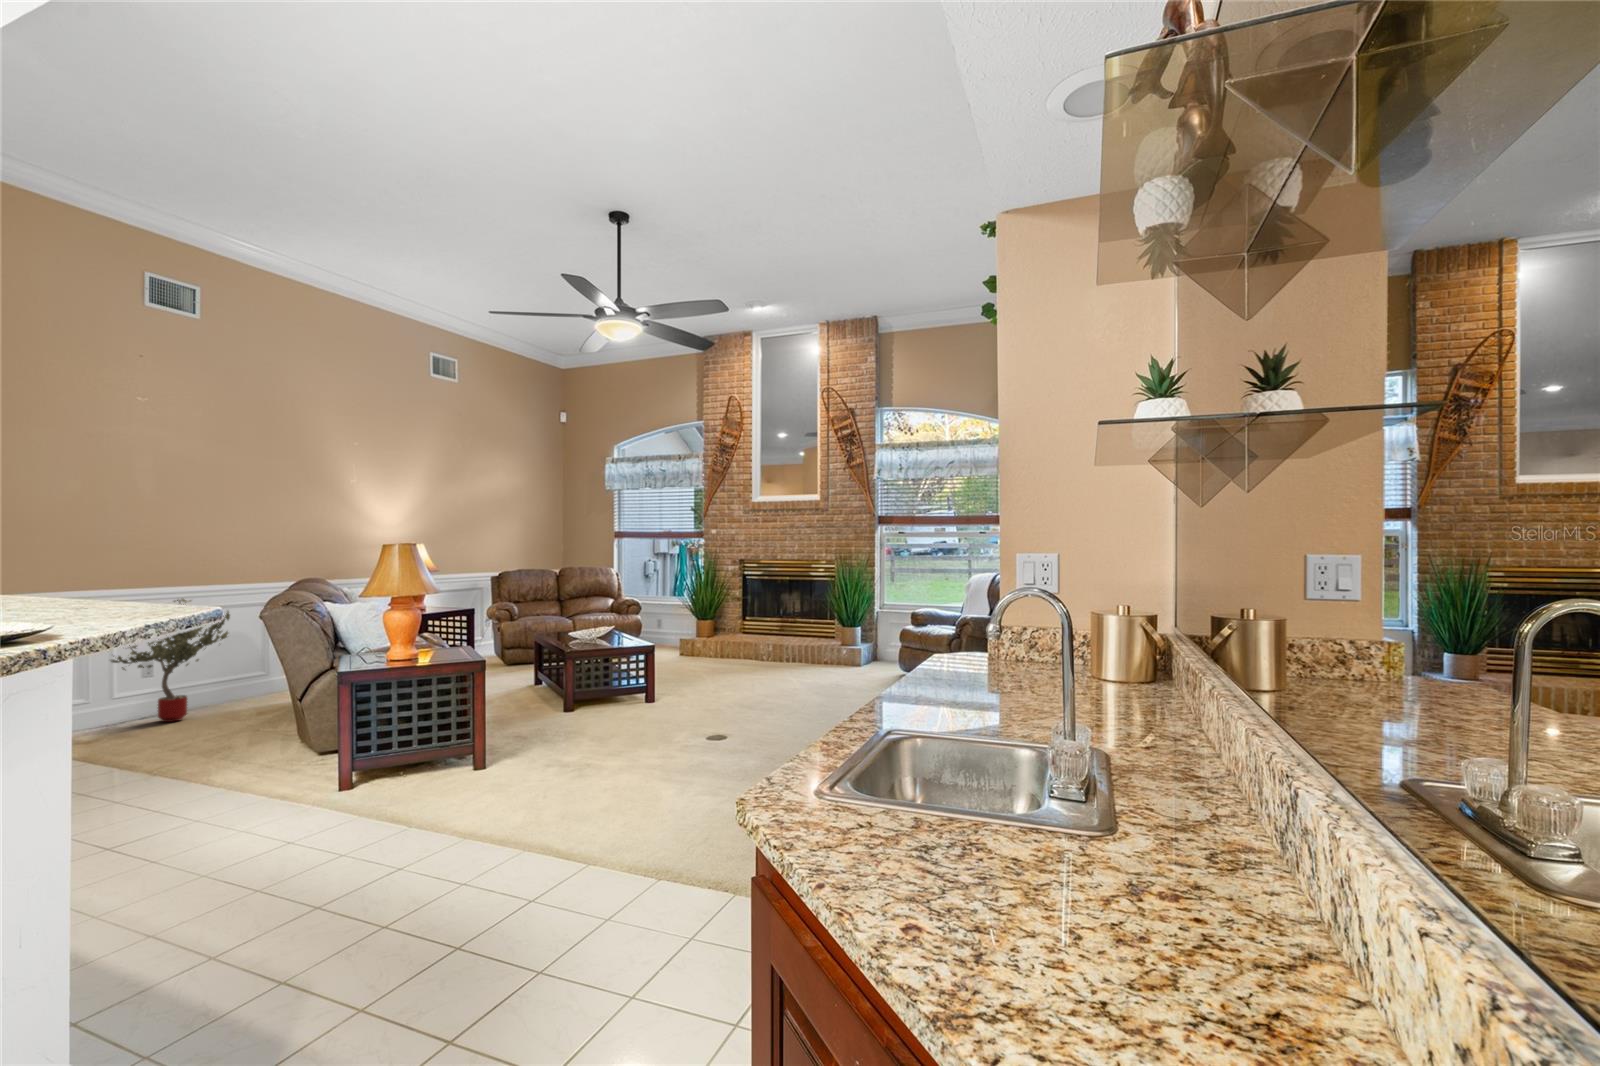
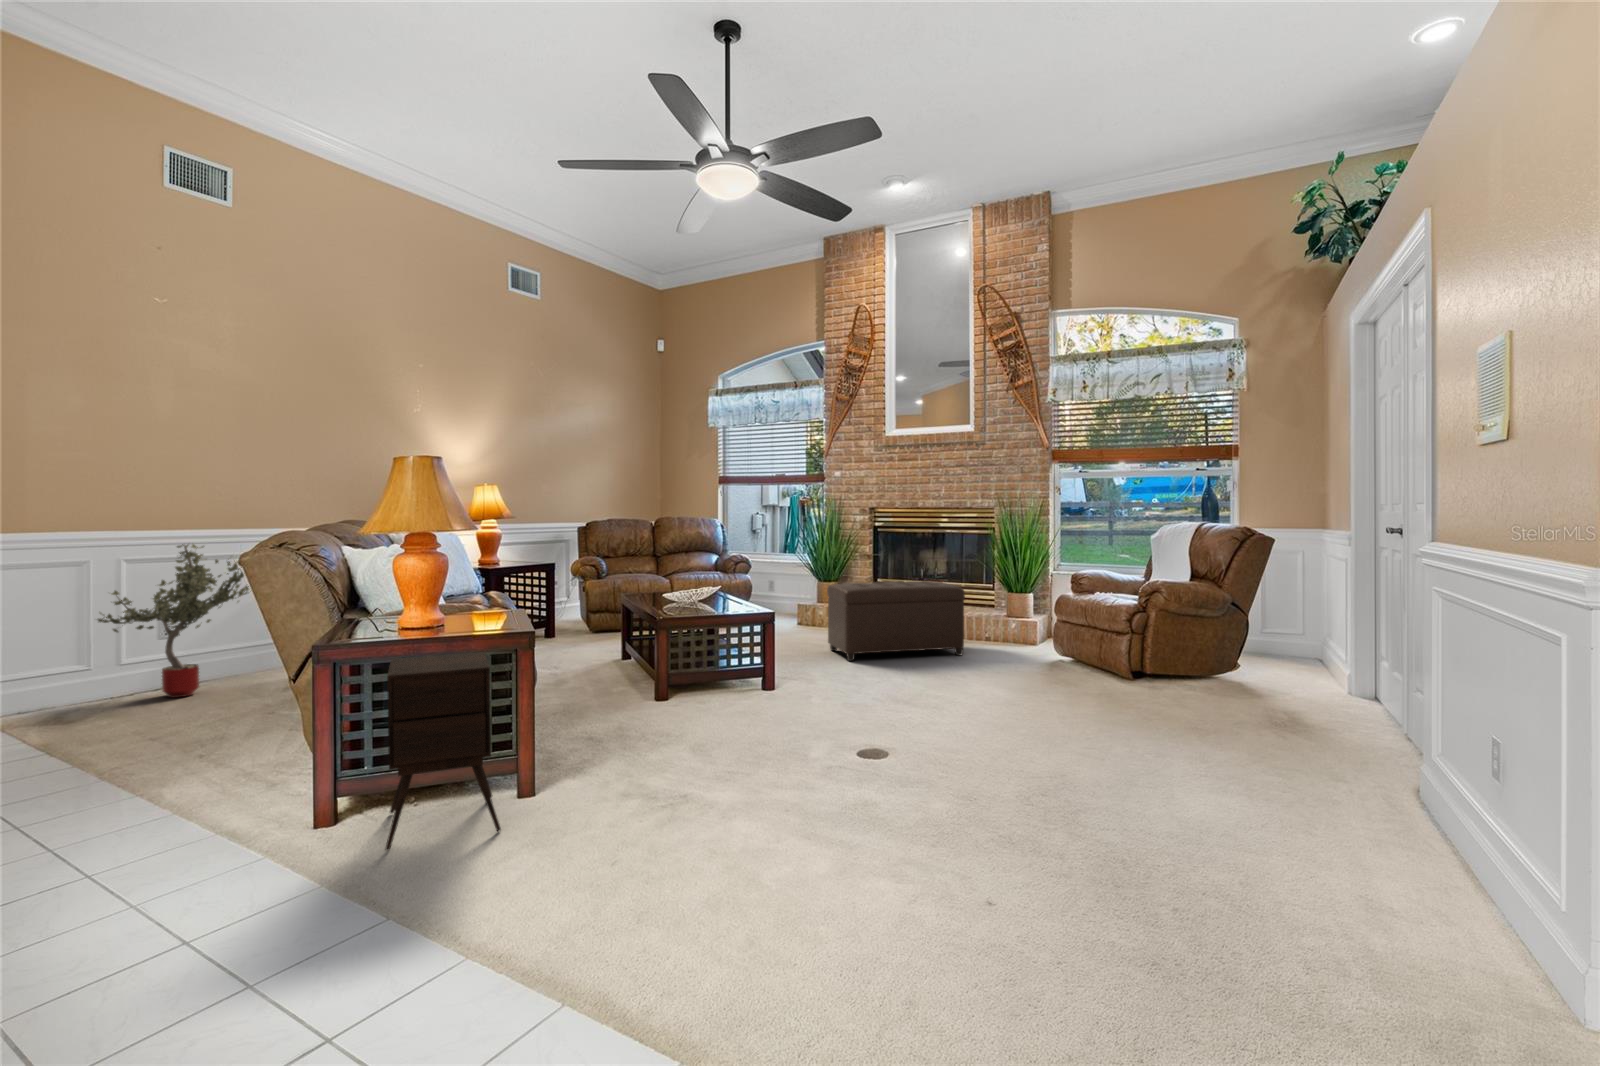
ottoman: none [700,619,806,682] -> present [827,581,965,661]
side table: none [389,674,468,799] -> present [386,652,501,851]

